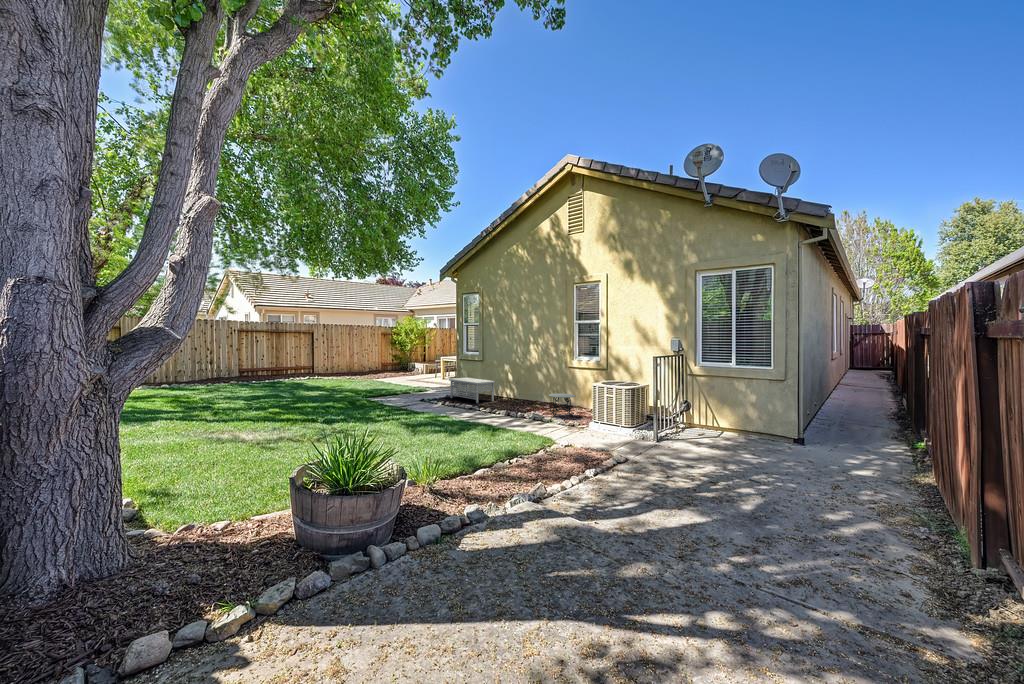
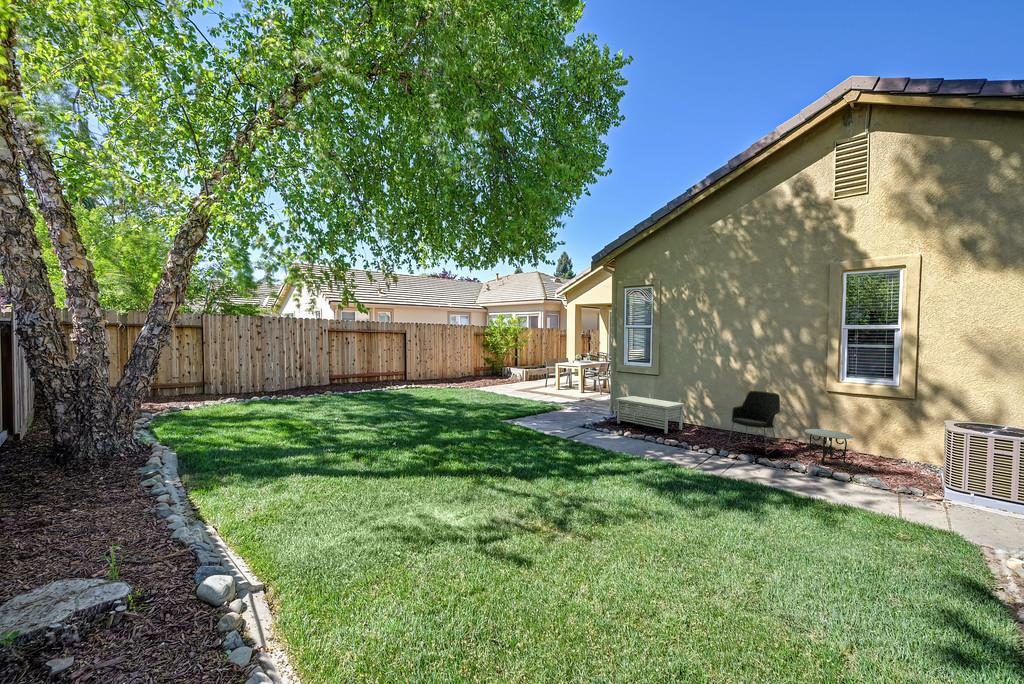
chair: none [507,369,543,412] -> present [727,391,780,455]

